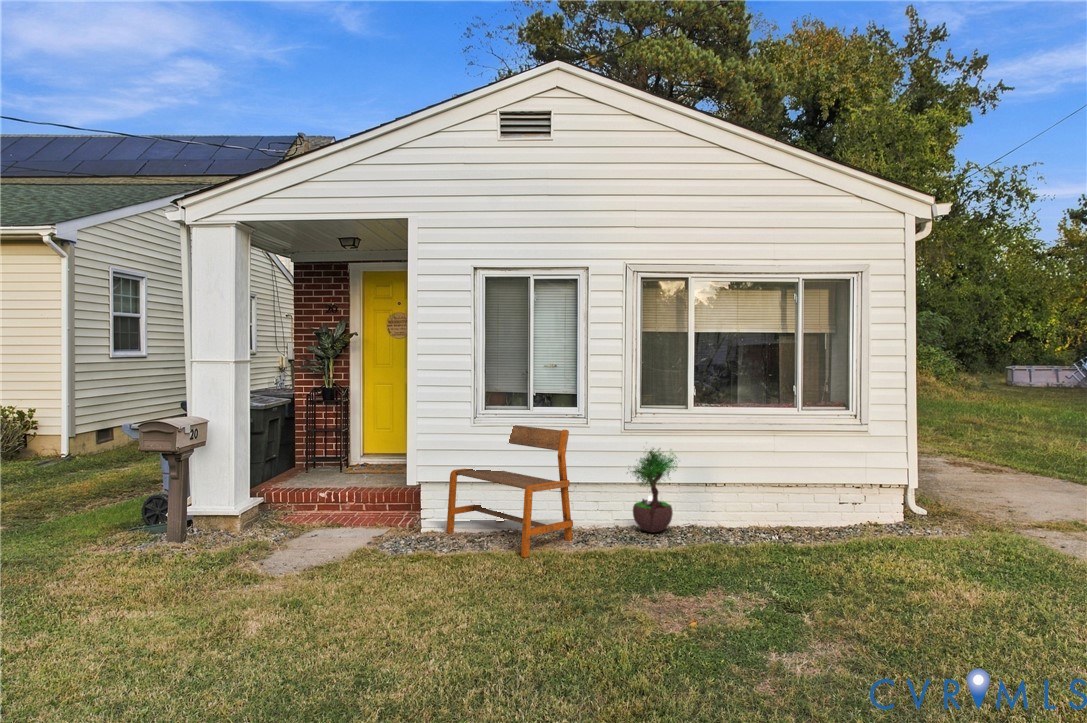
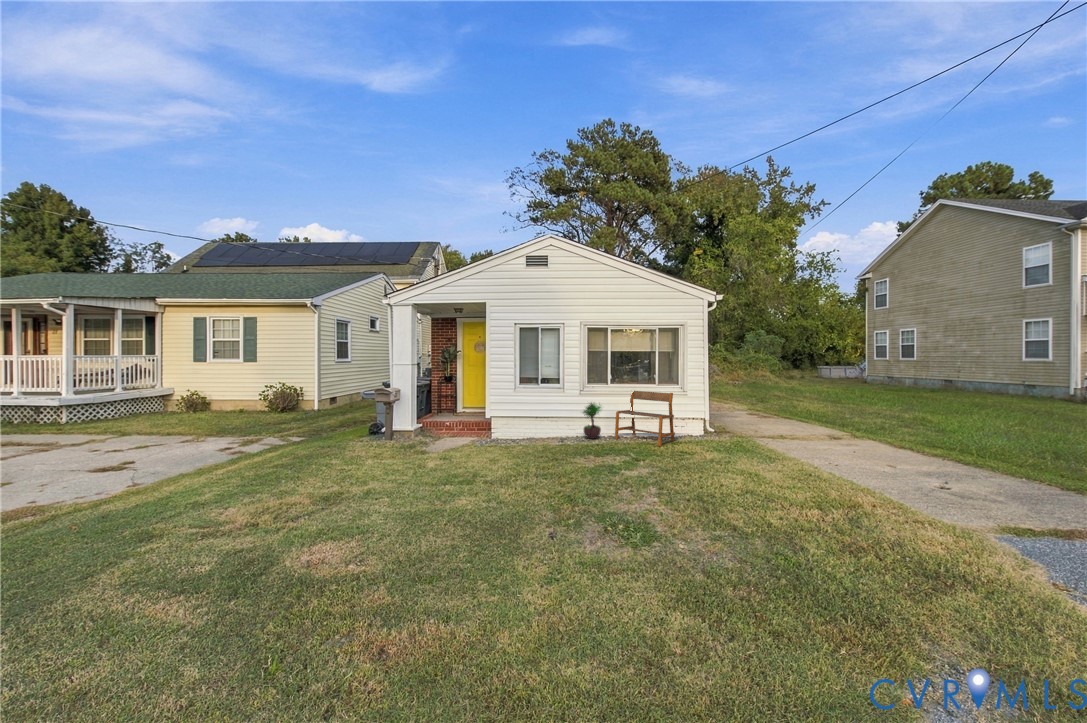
bench: present [447,425,573,558] -> present [615,391,675,446]

